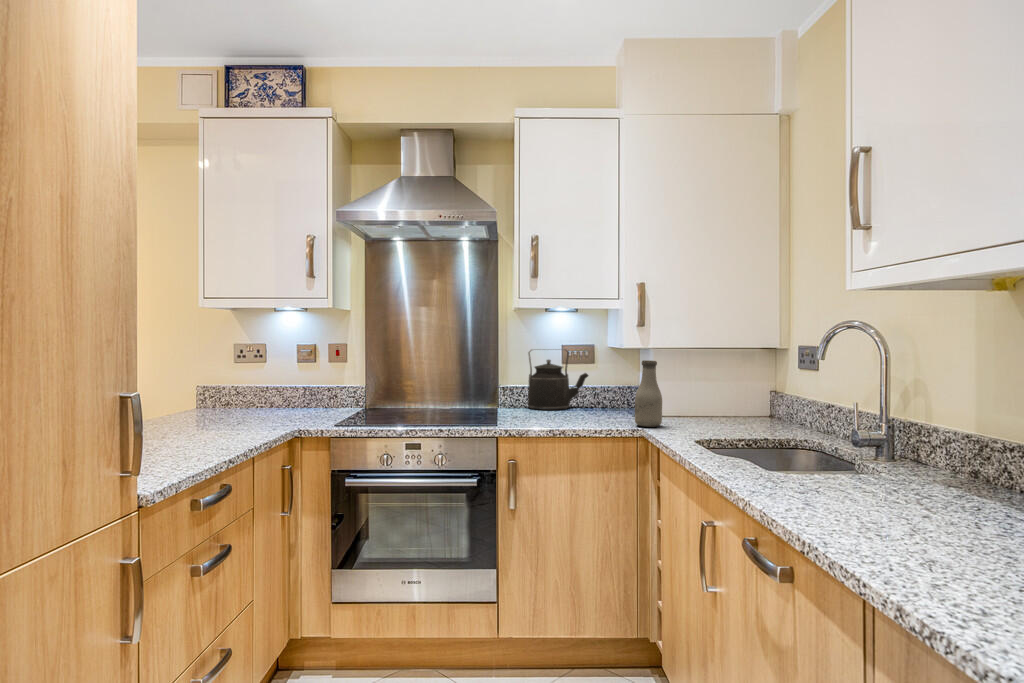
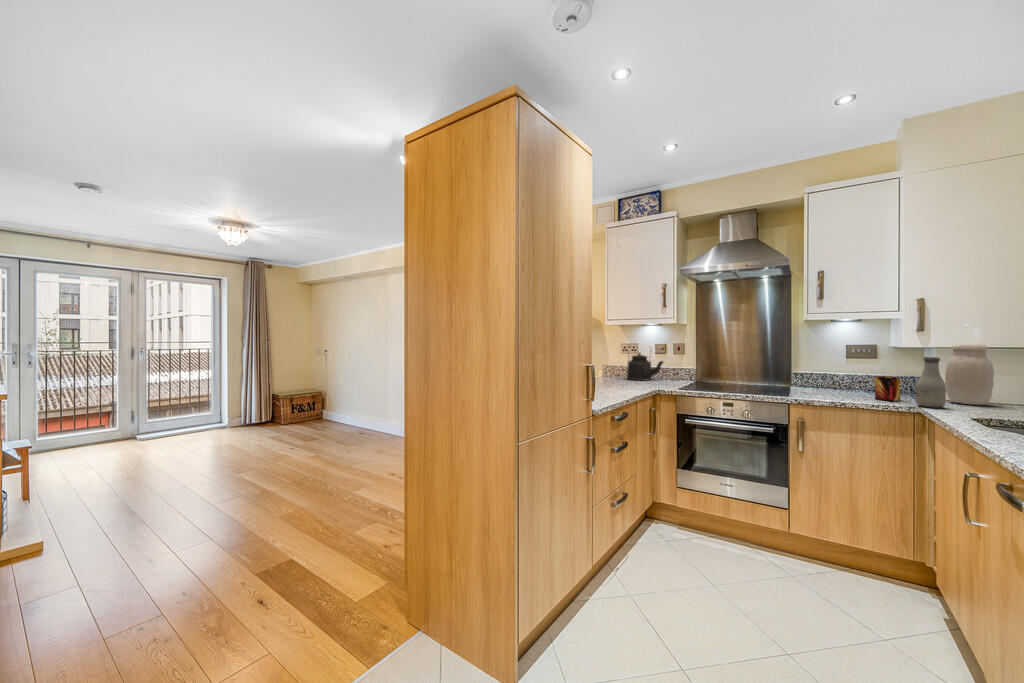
jar: none [660,343,701,419] -> present [945,344,994,405]
kettle: present [528,350,588,410] -> present [627,351,663,380]
mug: none [594,388,619,421] -> present [875,376,900,401]

